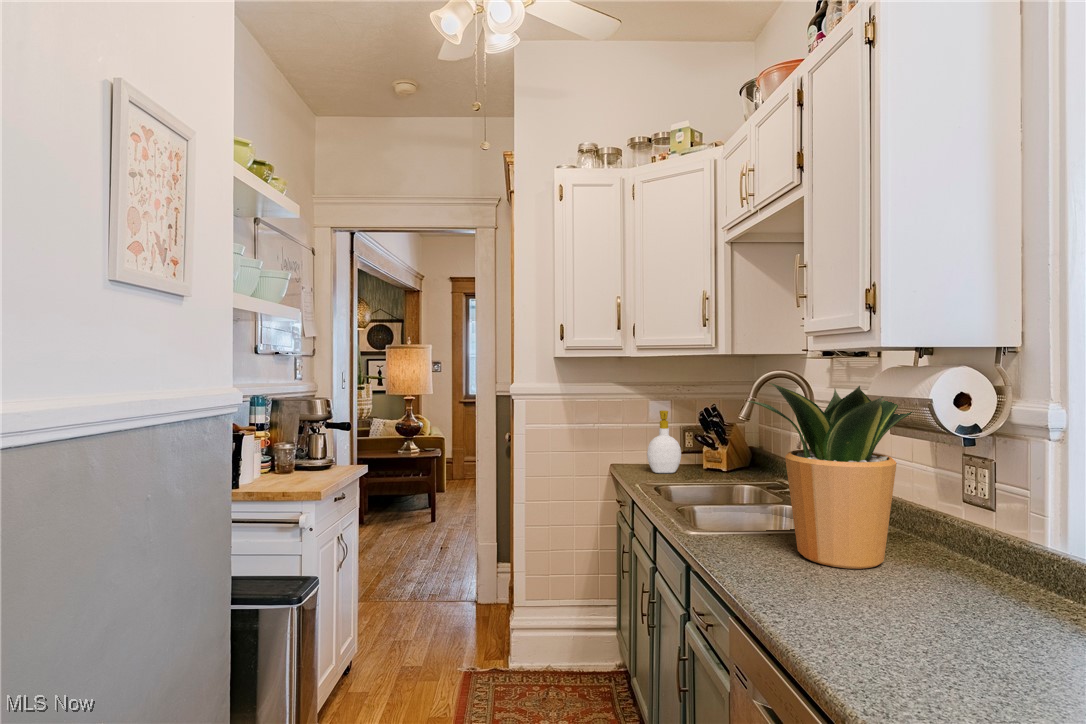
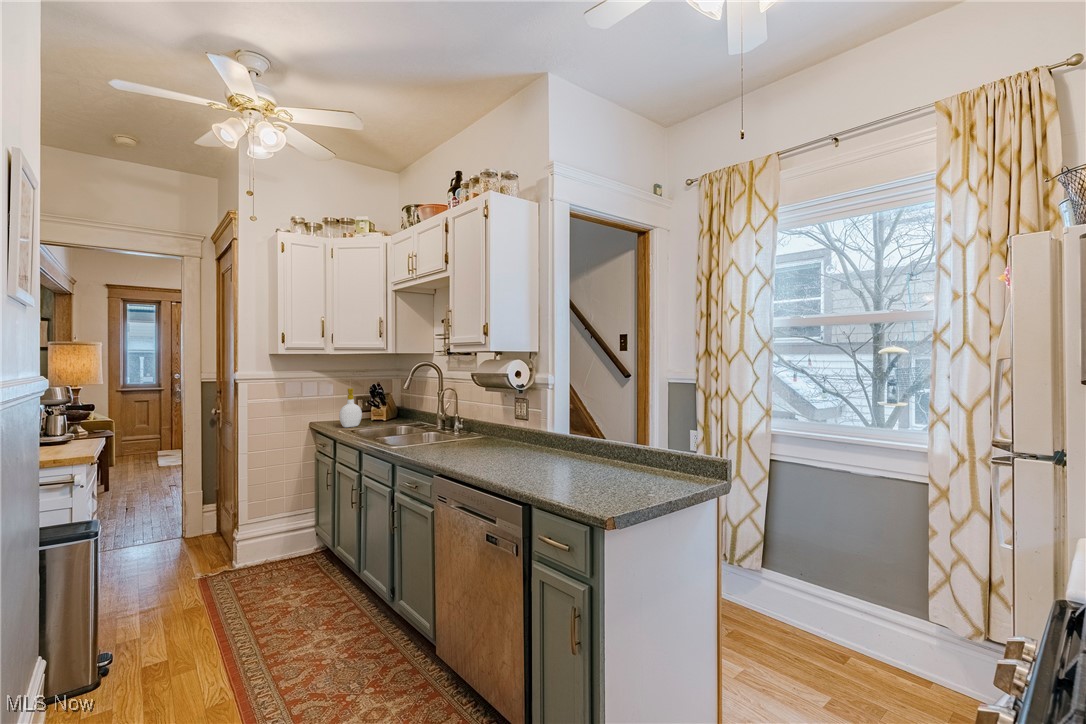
potted plant: present [748,383,912,569] -> none [431,368,510,451]

